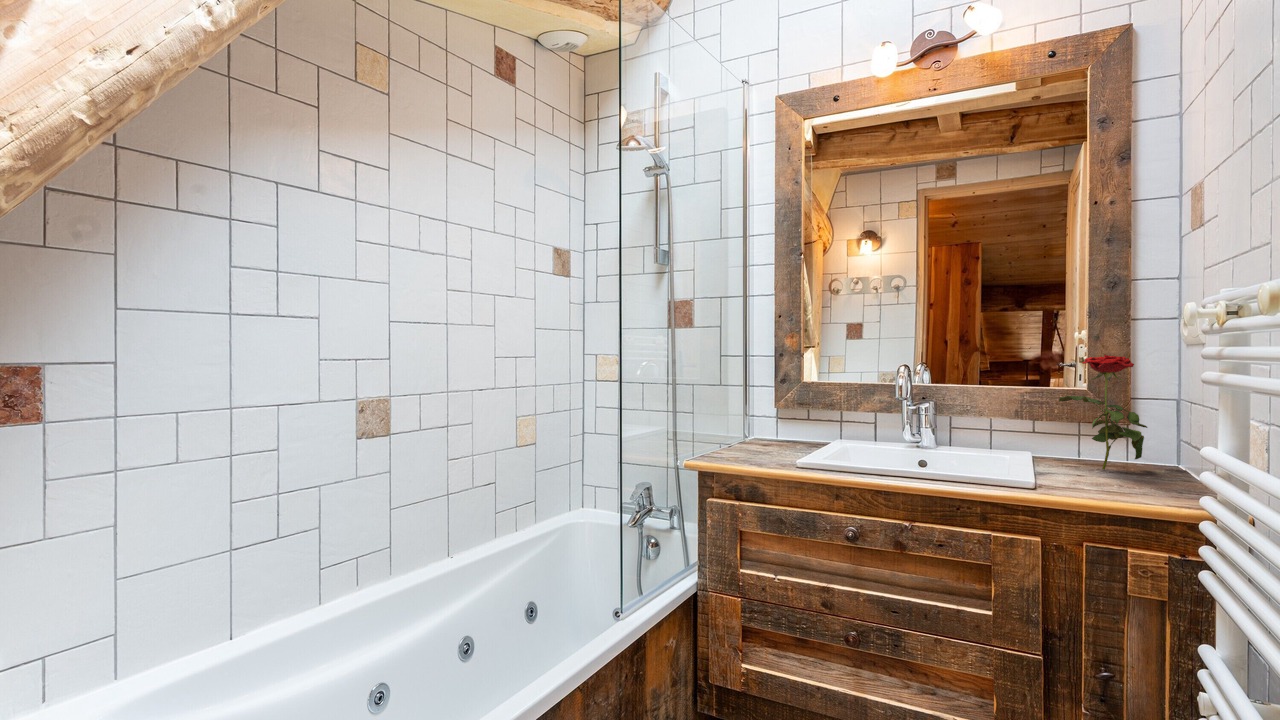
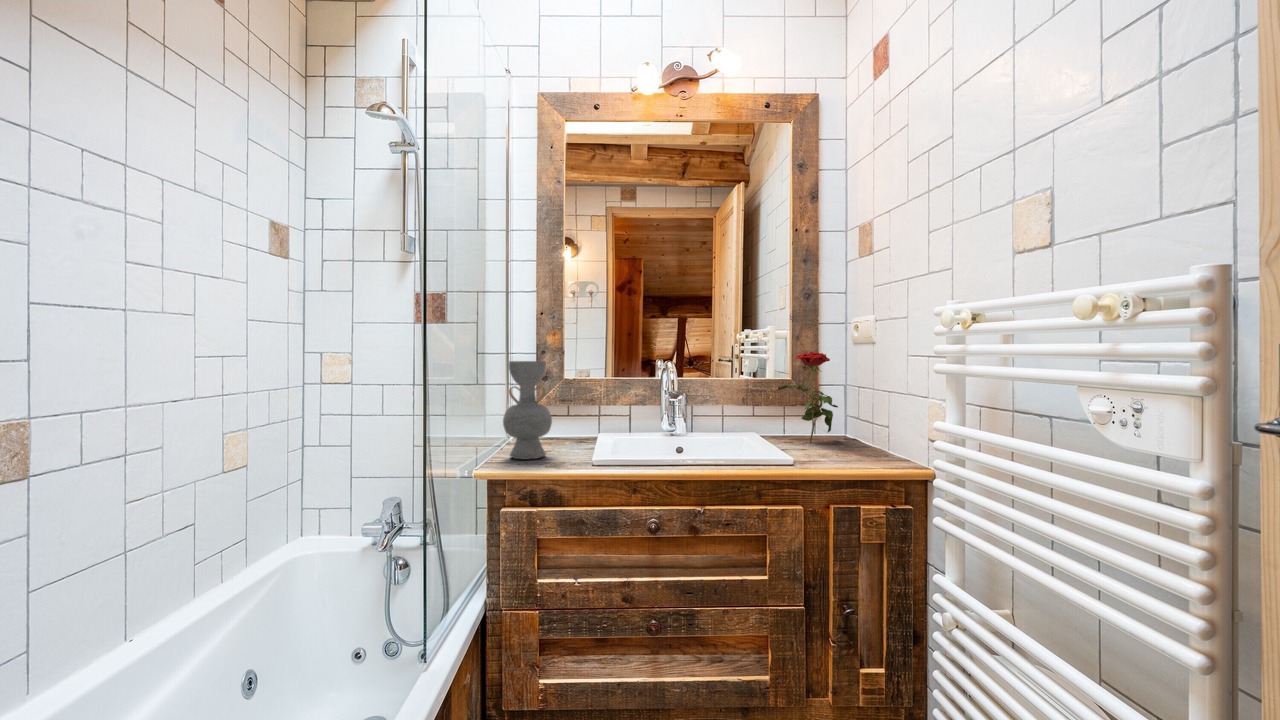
decorative vase: none [726,363,773,456] -> present [503,361,552,459]

